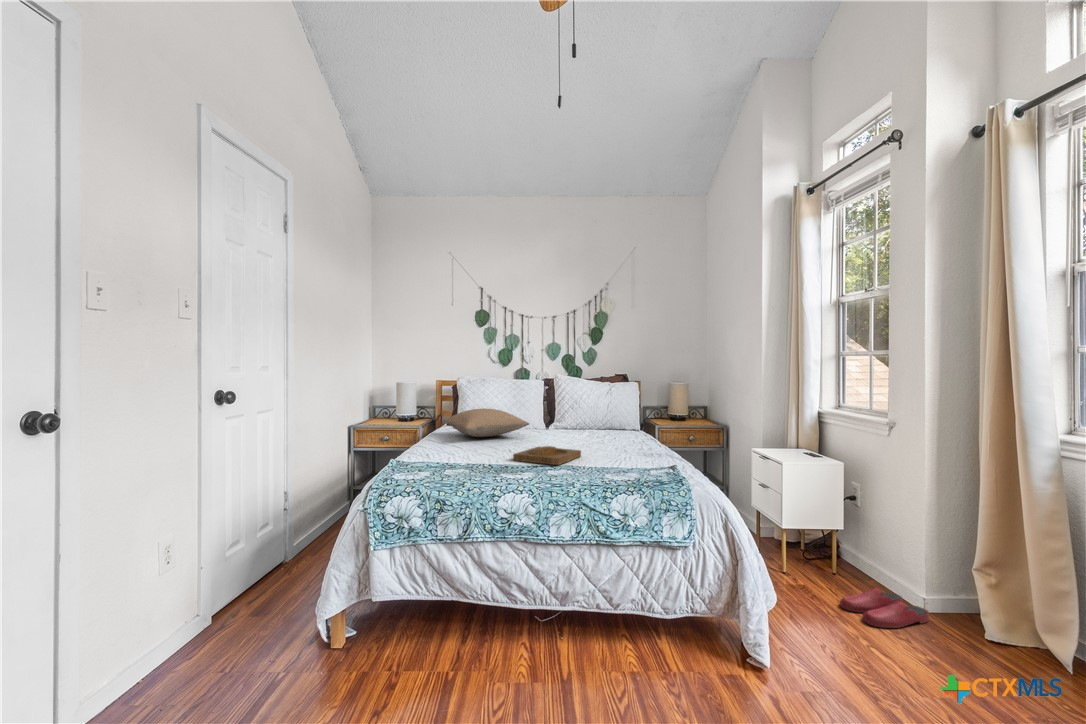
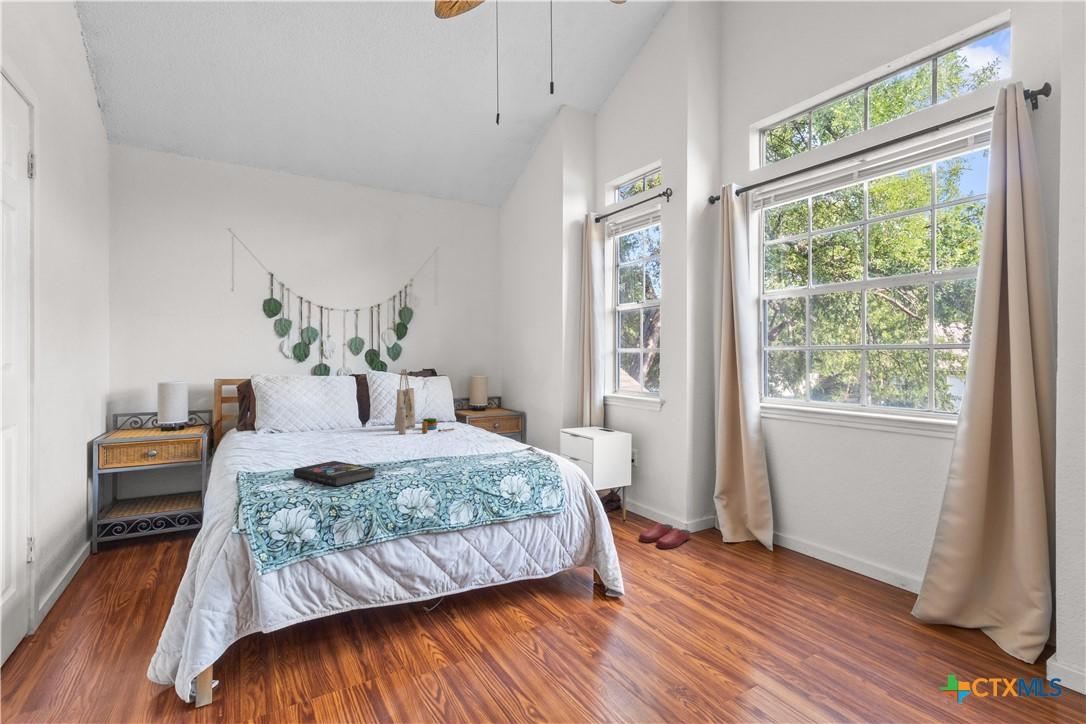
tote bag: none [567,373,625,439] -> present [394,369,454,434]
pillow: present [446,409,529,437] -> none [253,409,361,440]
tray: present [513,446,581,465] -> none [374,442,437,460]
book: none [432,458,492,481] -> present [293,461,376,486]

